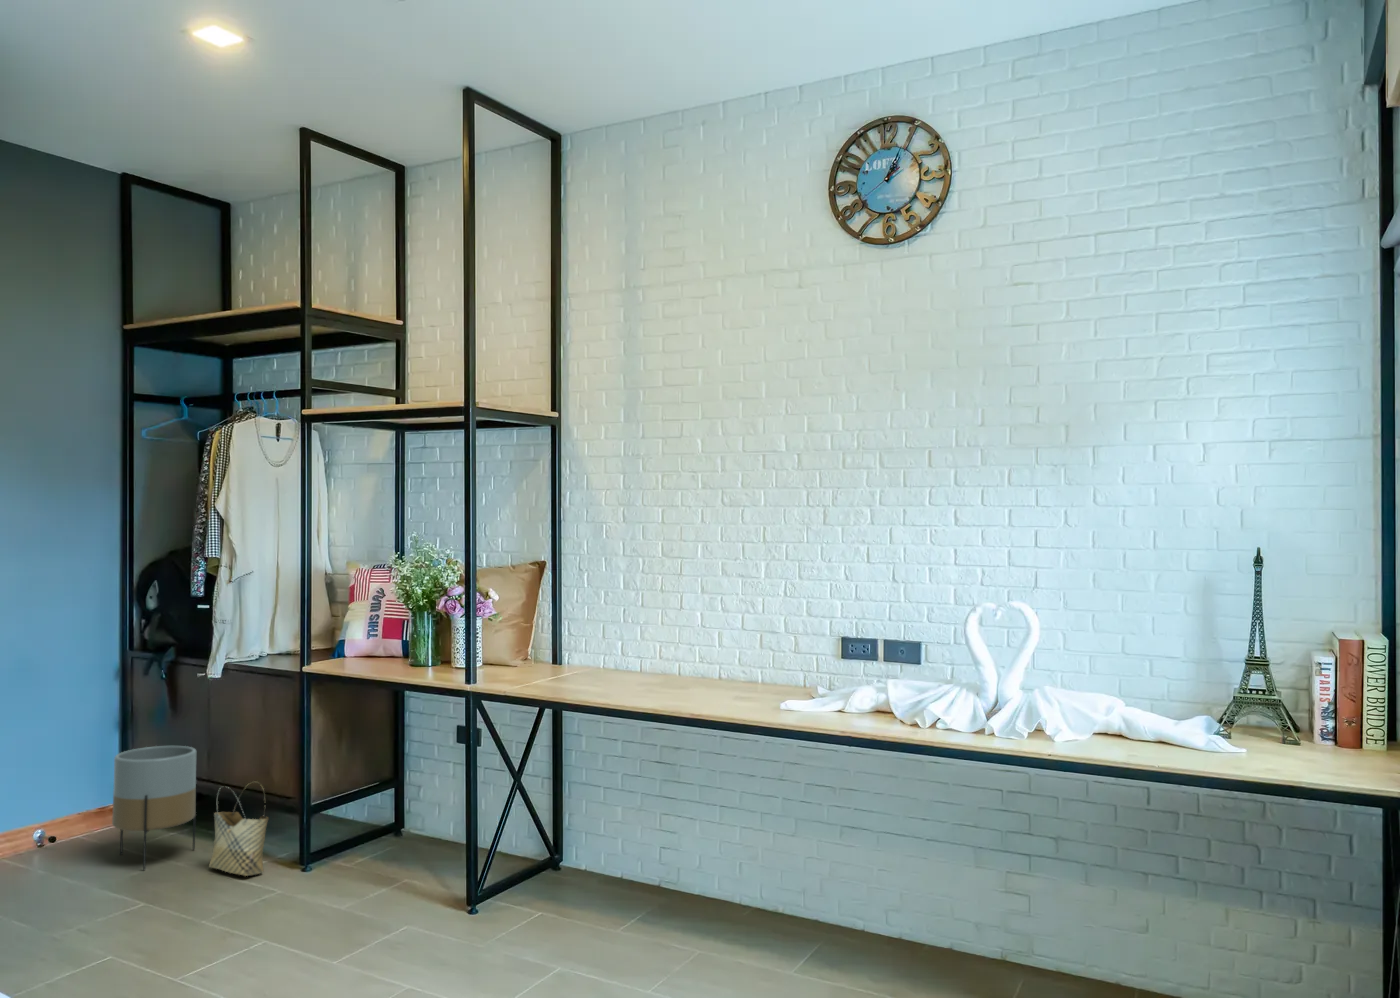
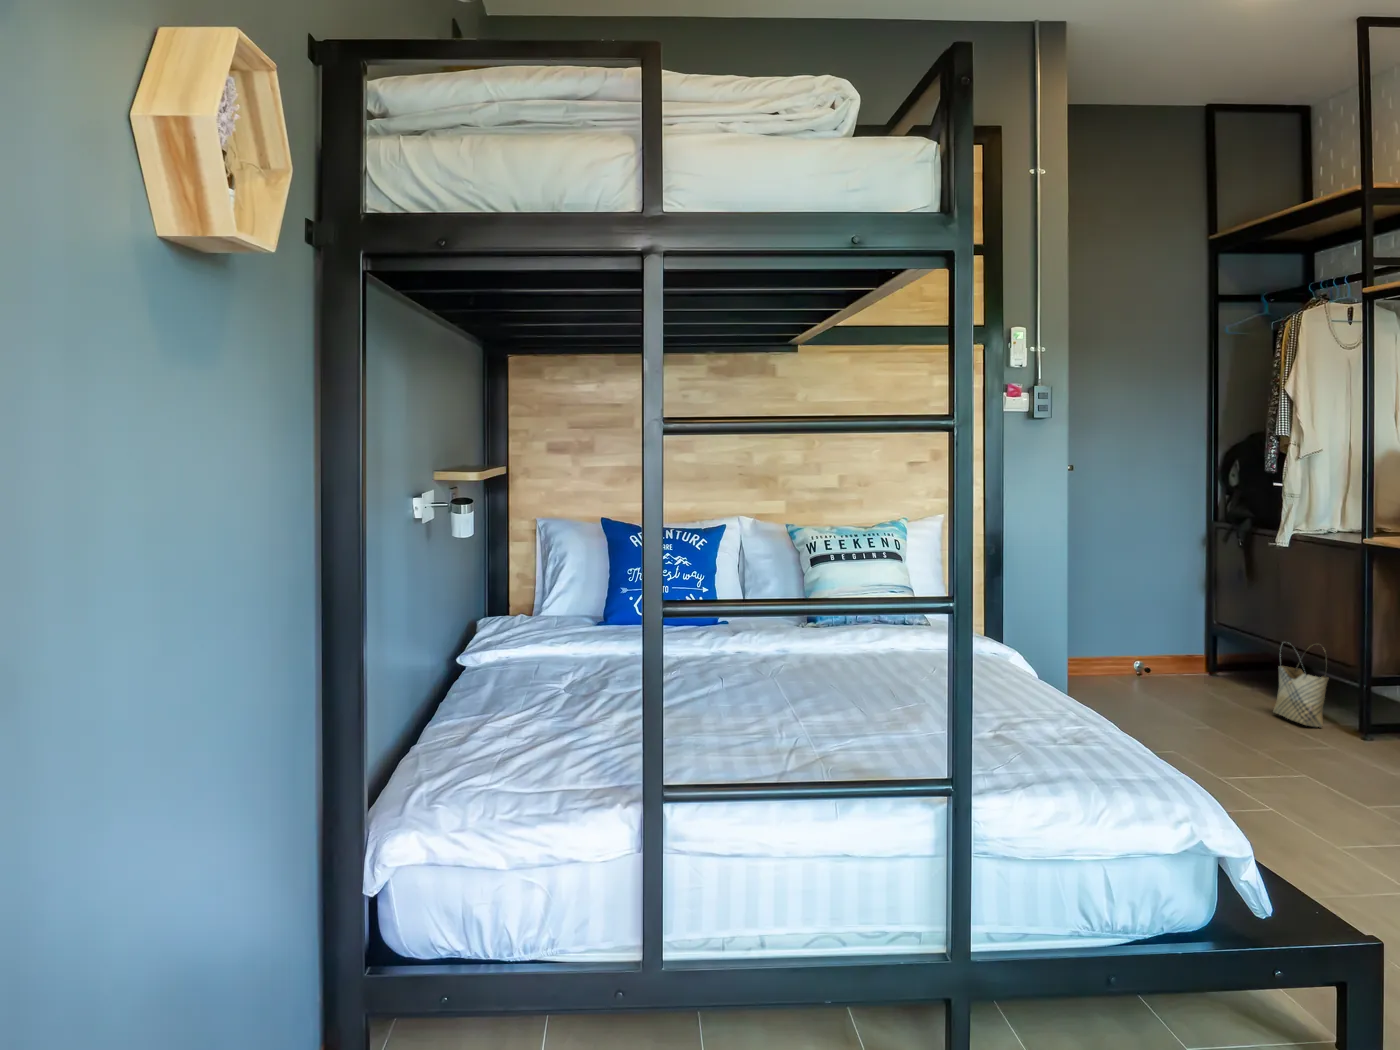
planter: present [112,746,197,870] -> none [1193,603,1267,703]

